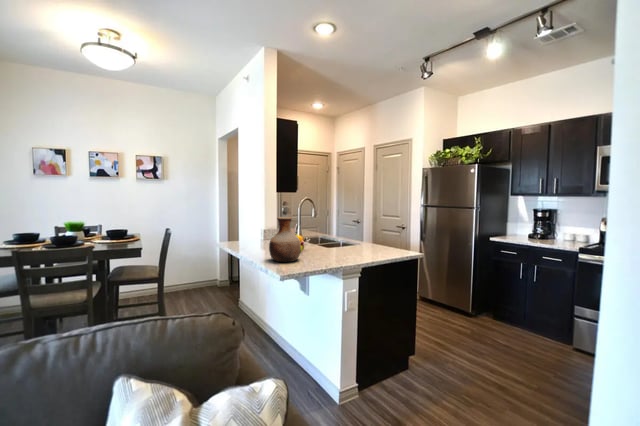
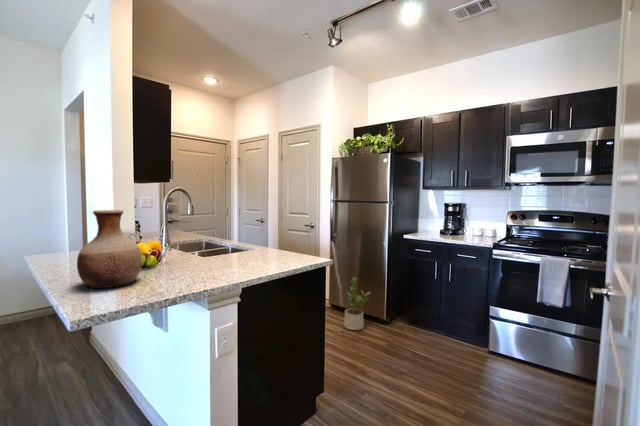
potted plant: none [431,273,457,318] -> present [344,277,370,330]

